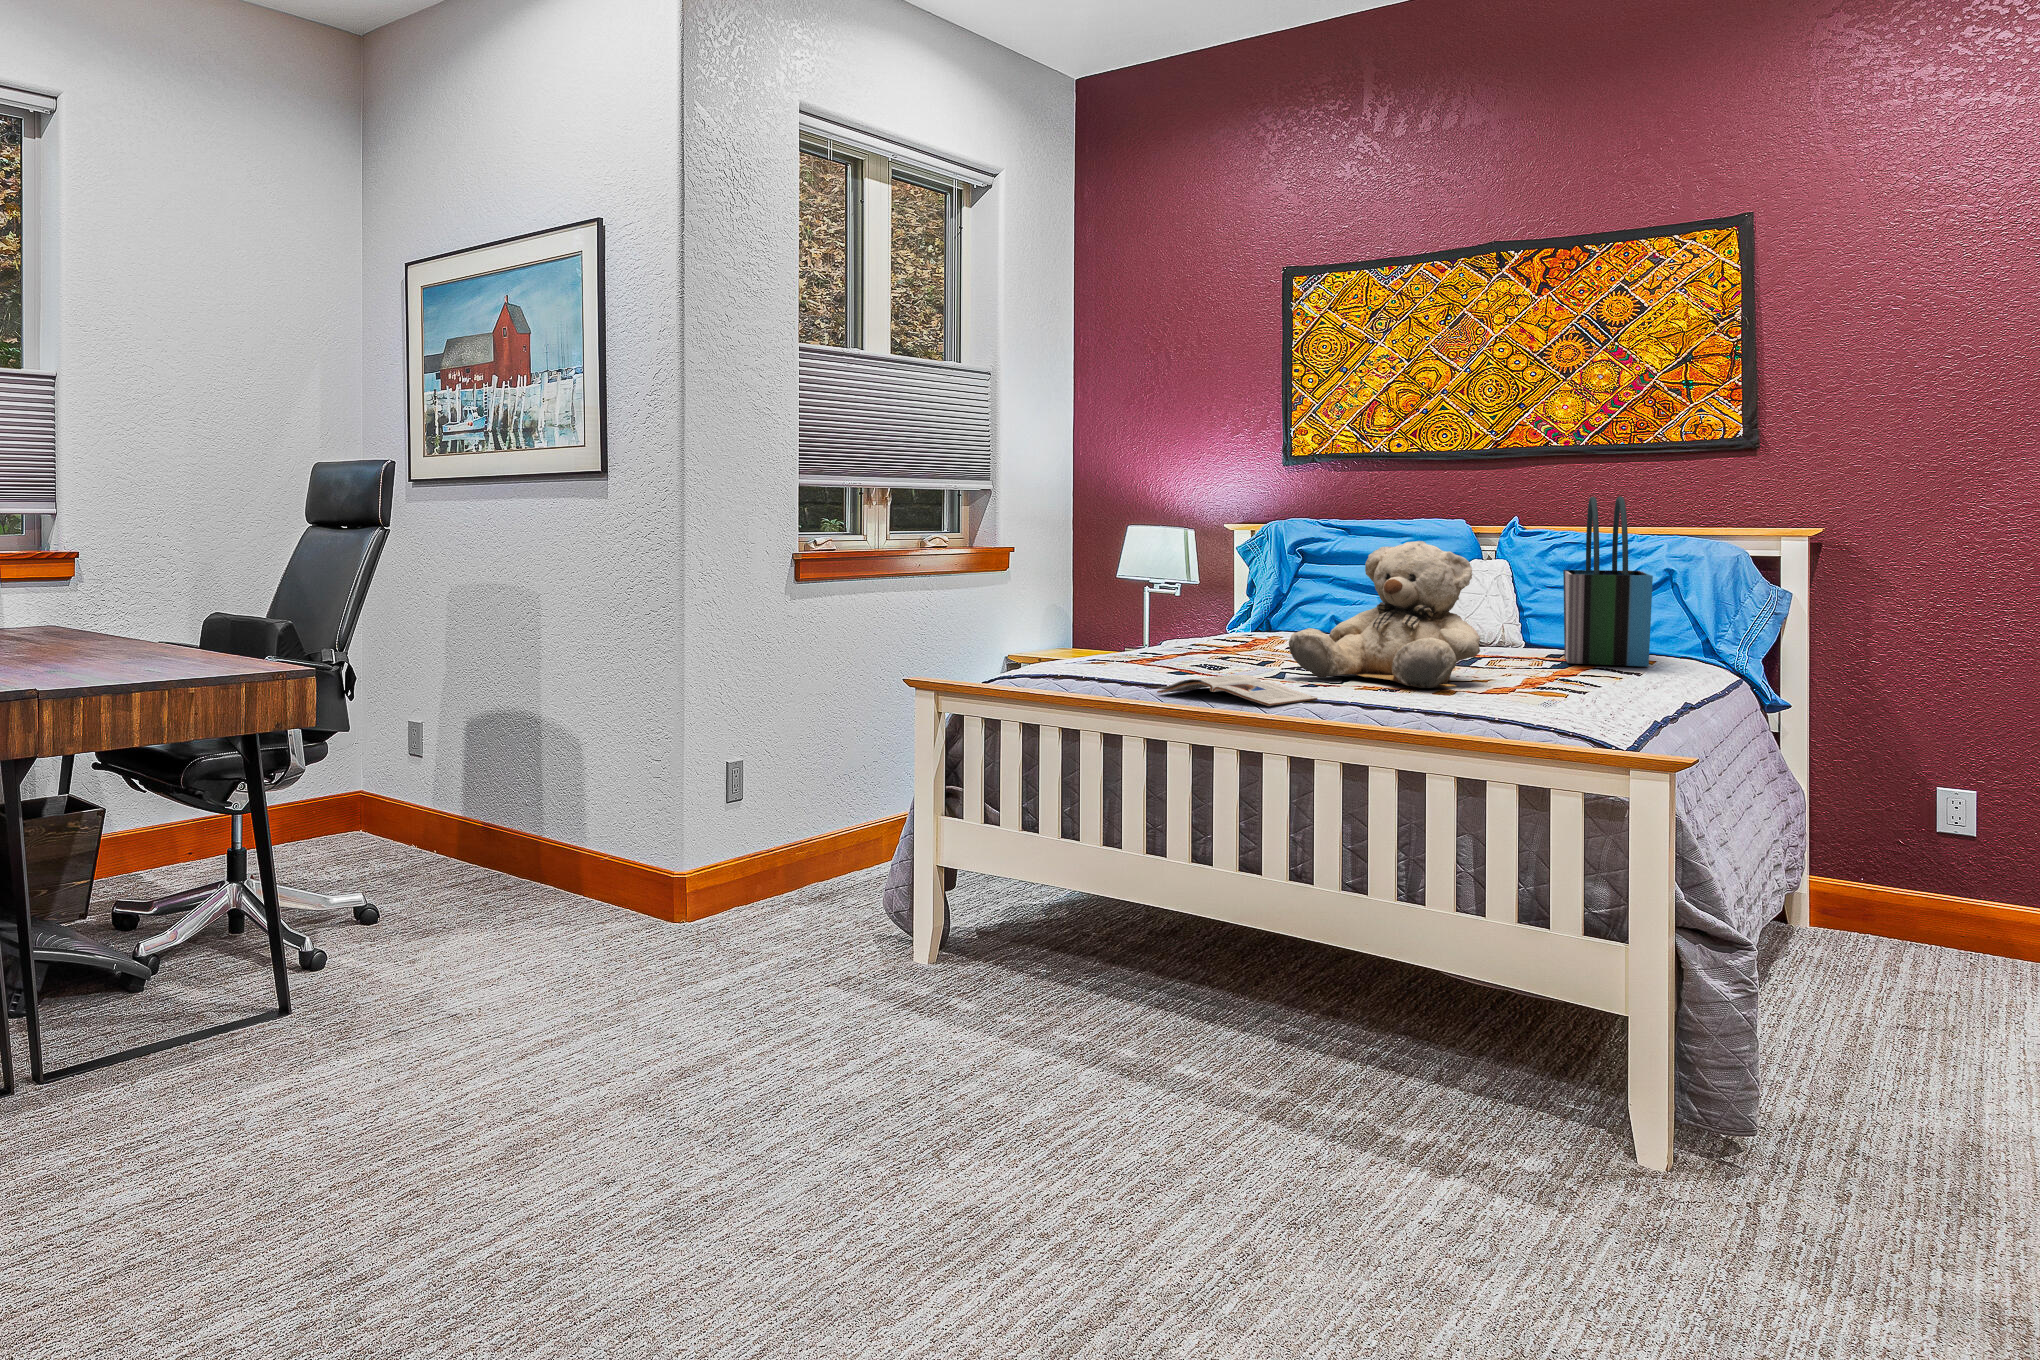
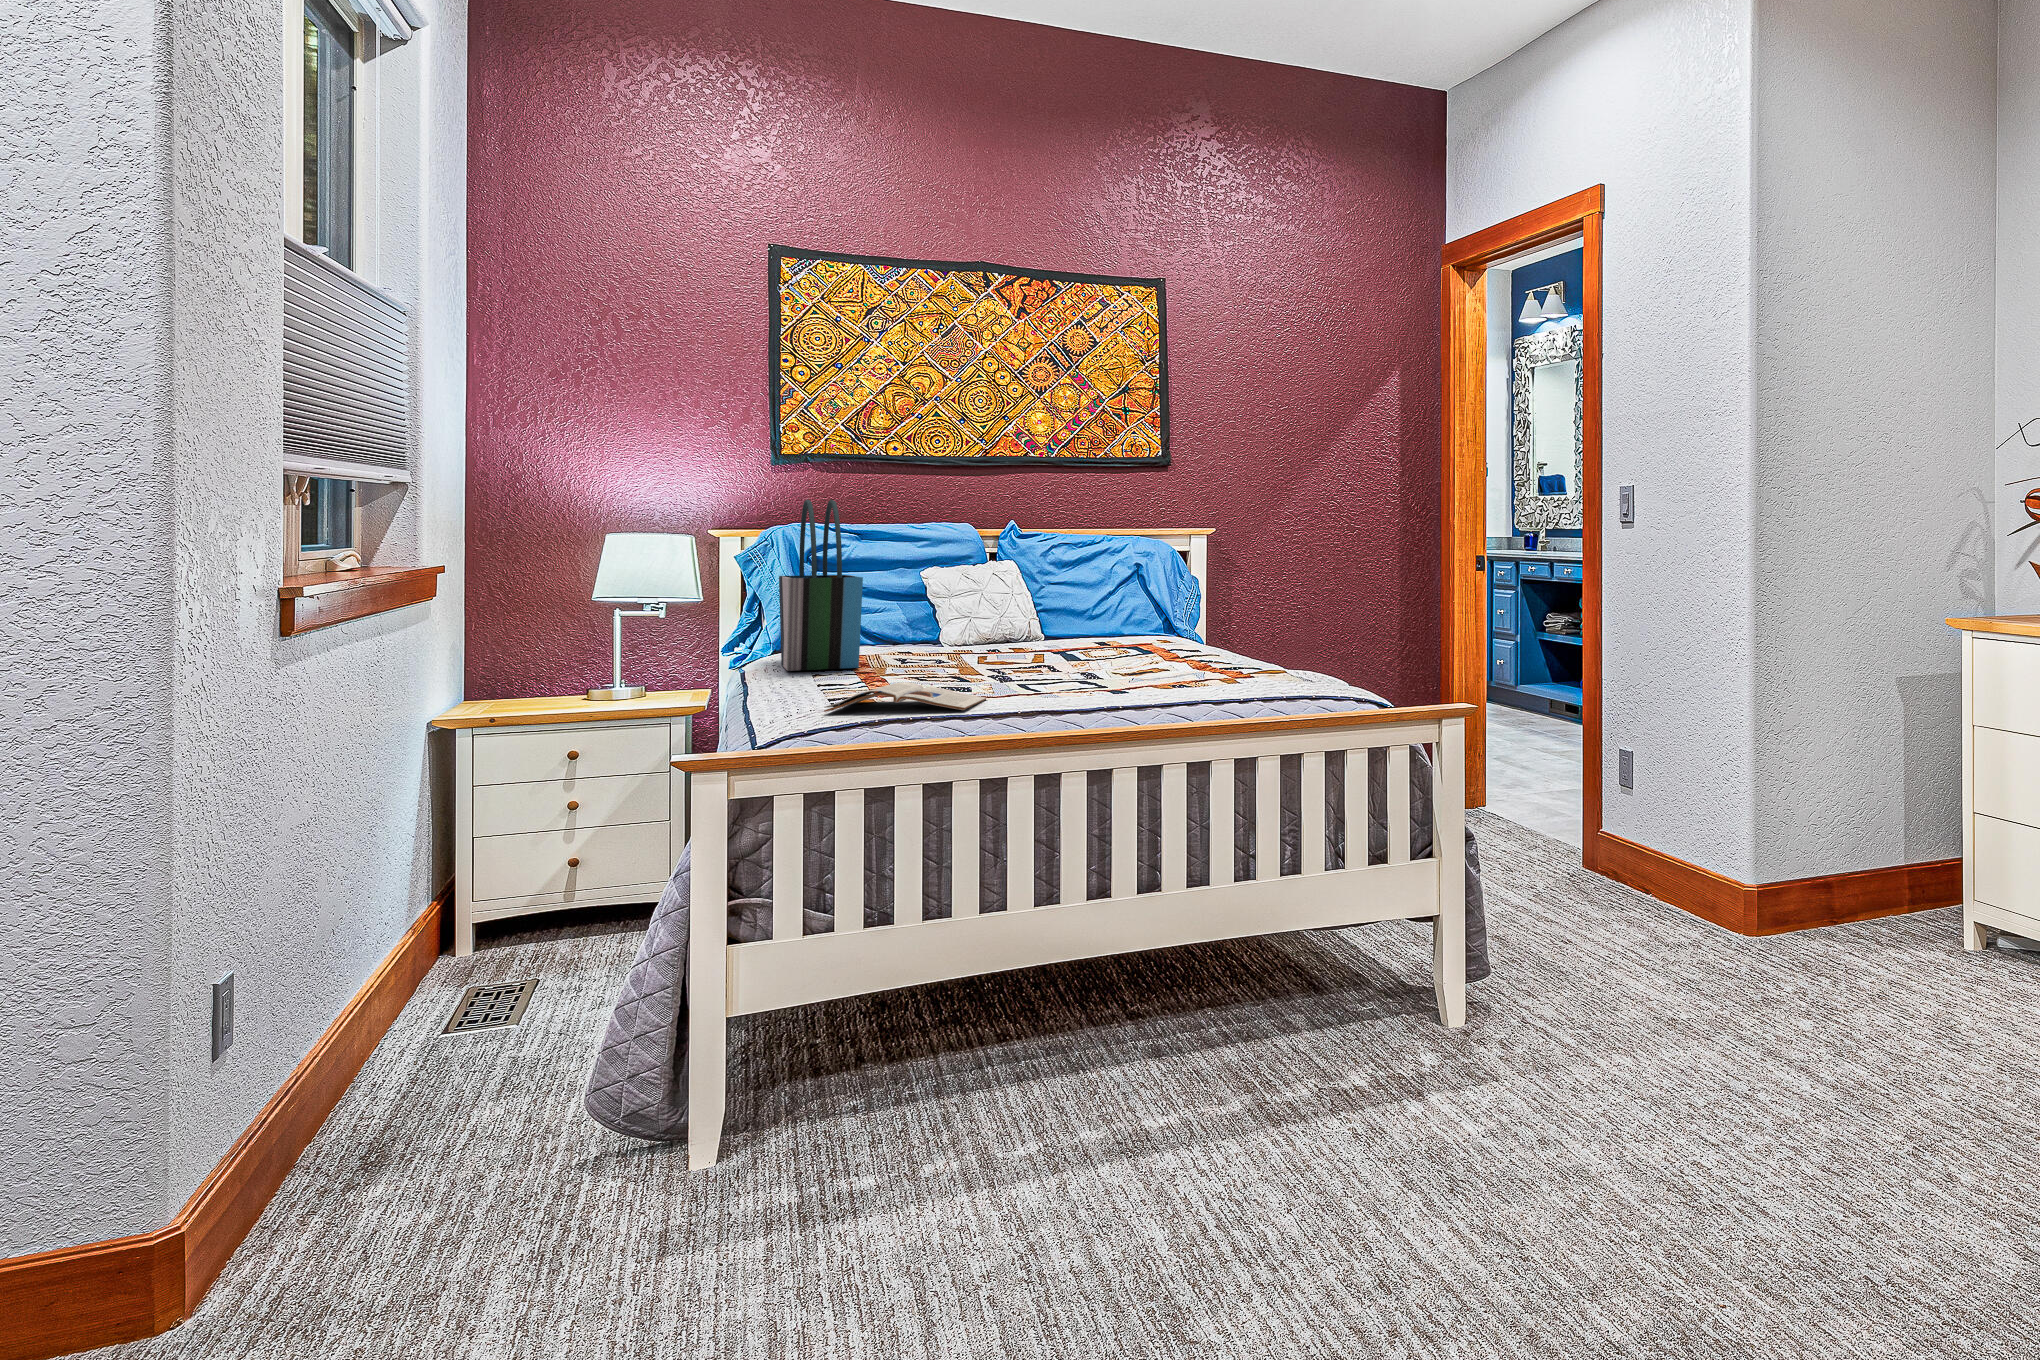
tote bag: present [1563,496,1653,667] -> present [779,499,863,671]
teddy bear: present [1289,541,1480,688] -> none [914,537,1083,680]

